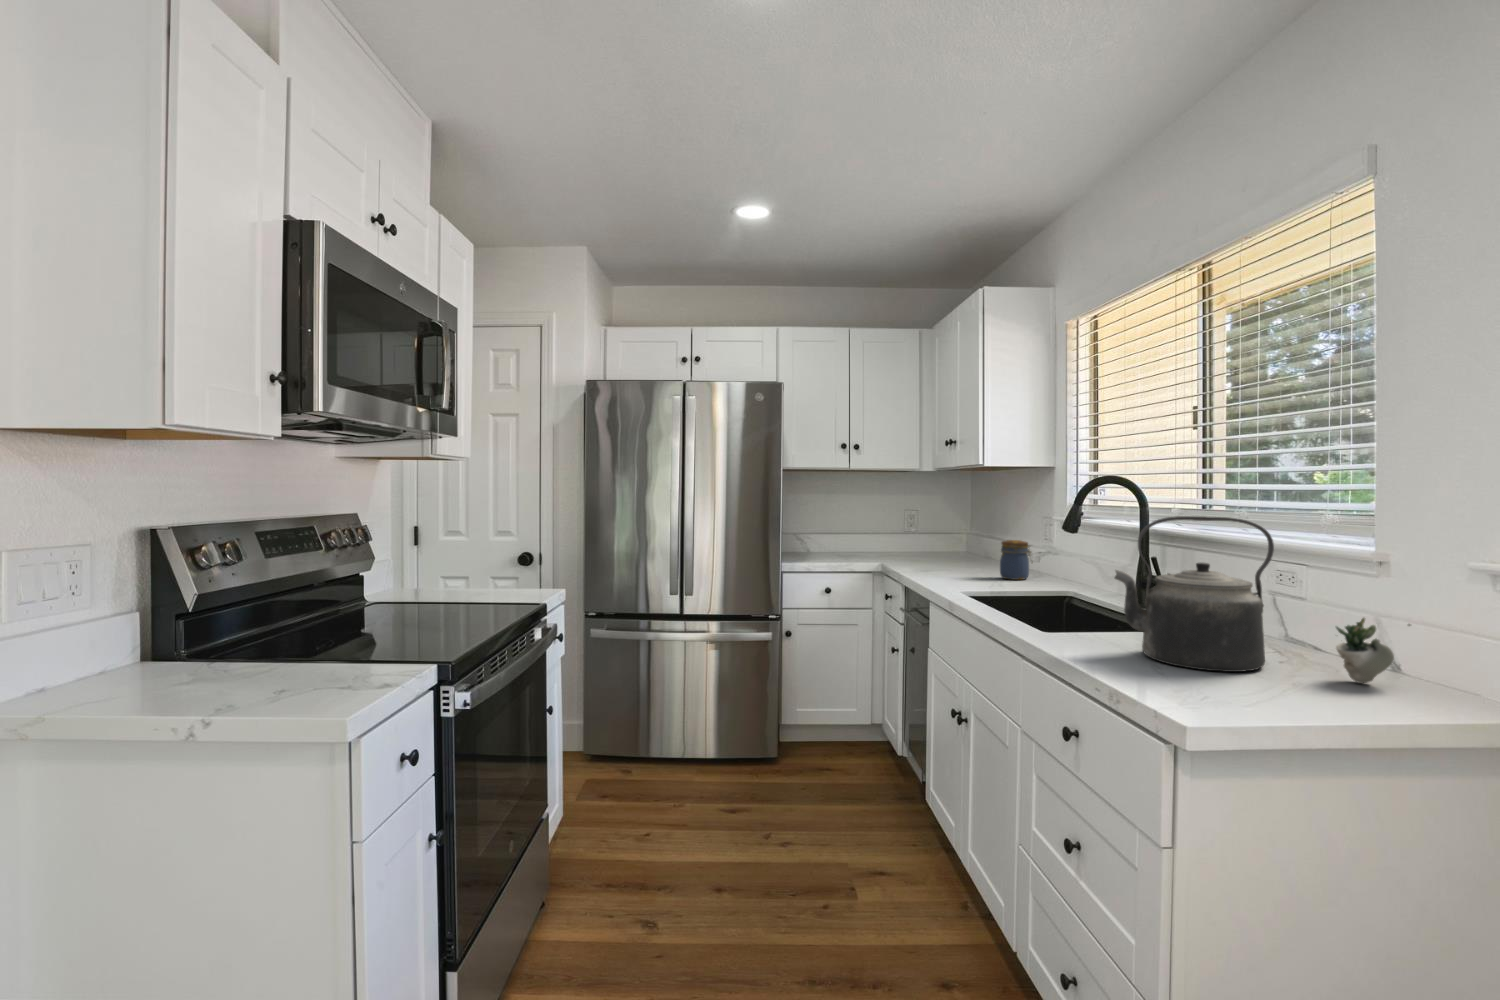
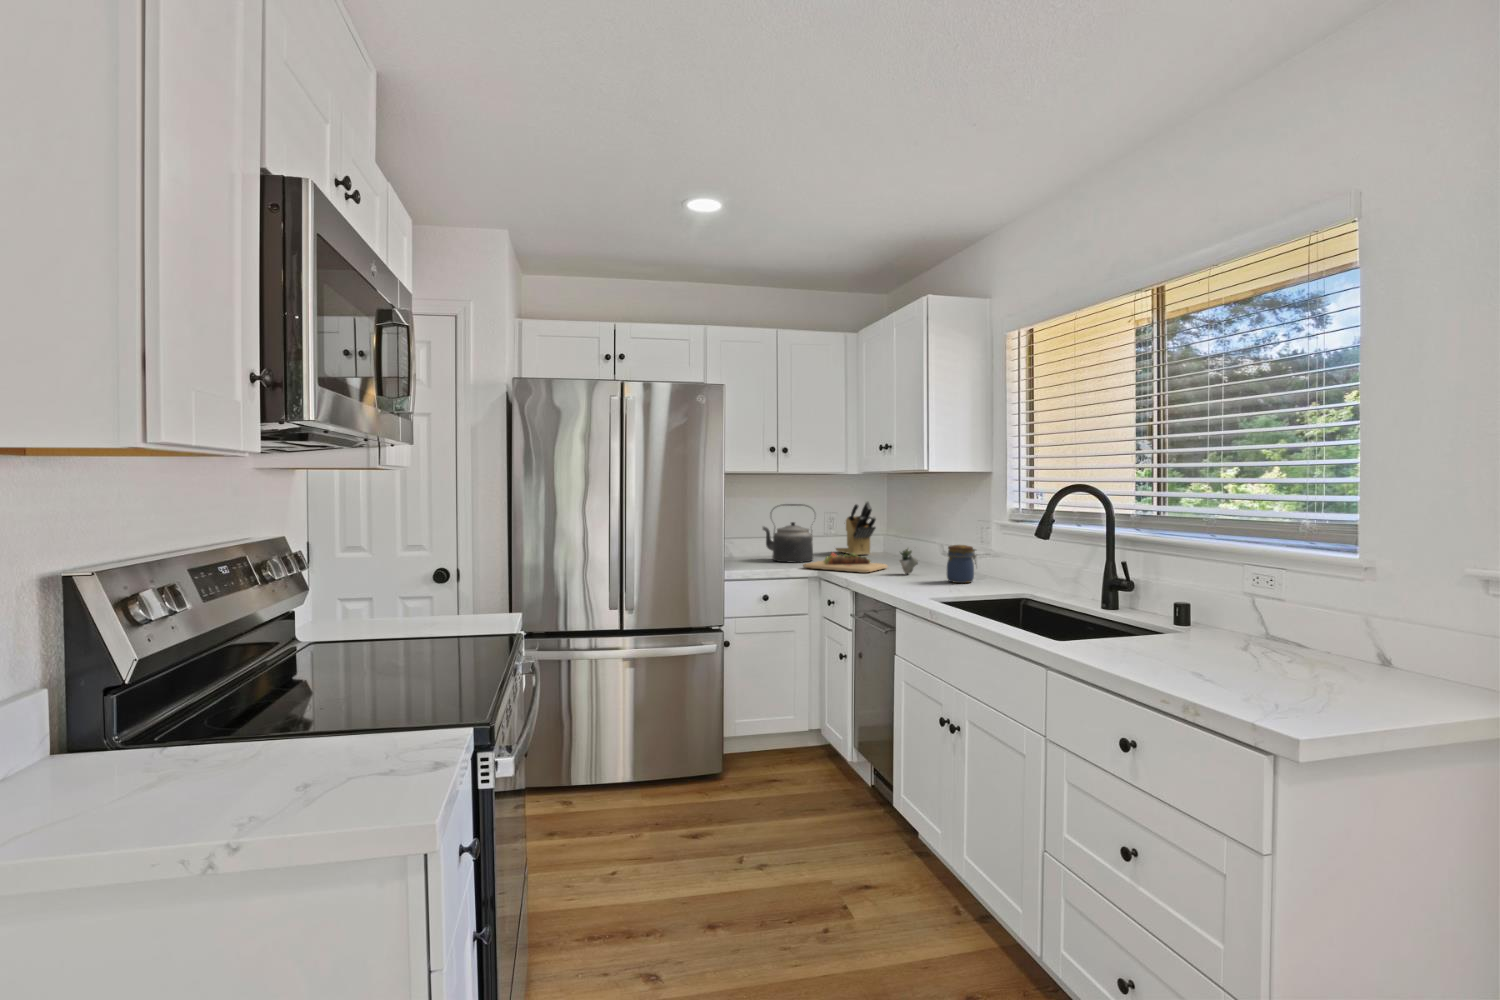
knife block: none [918,497,956,553] -> present [836,501,876,555]
kettle: present [1115,516,1274,672] -> present [763,504,814,563]
cutting board: none [866,547,953,568] -> present [803,552,888,573]
succulent plant: present [1336,618,1411,683] -> present [900,549,918,574]

